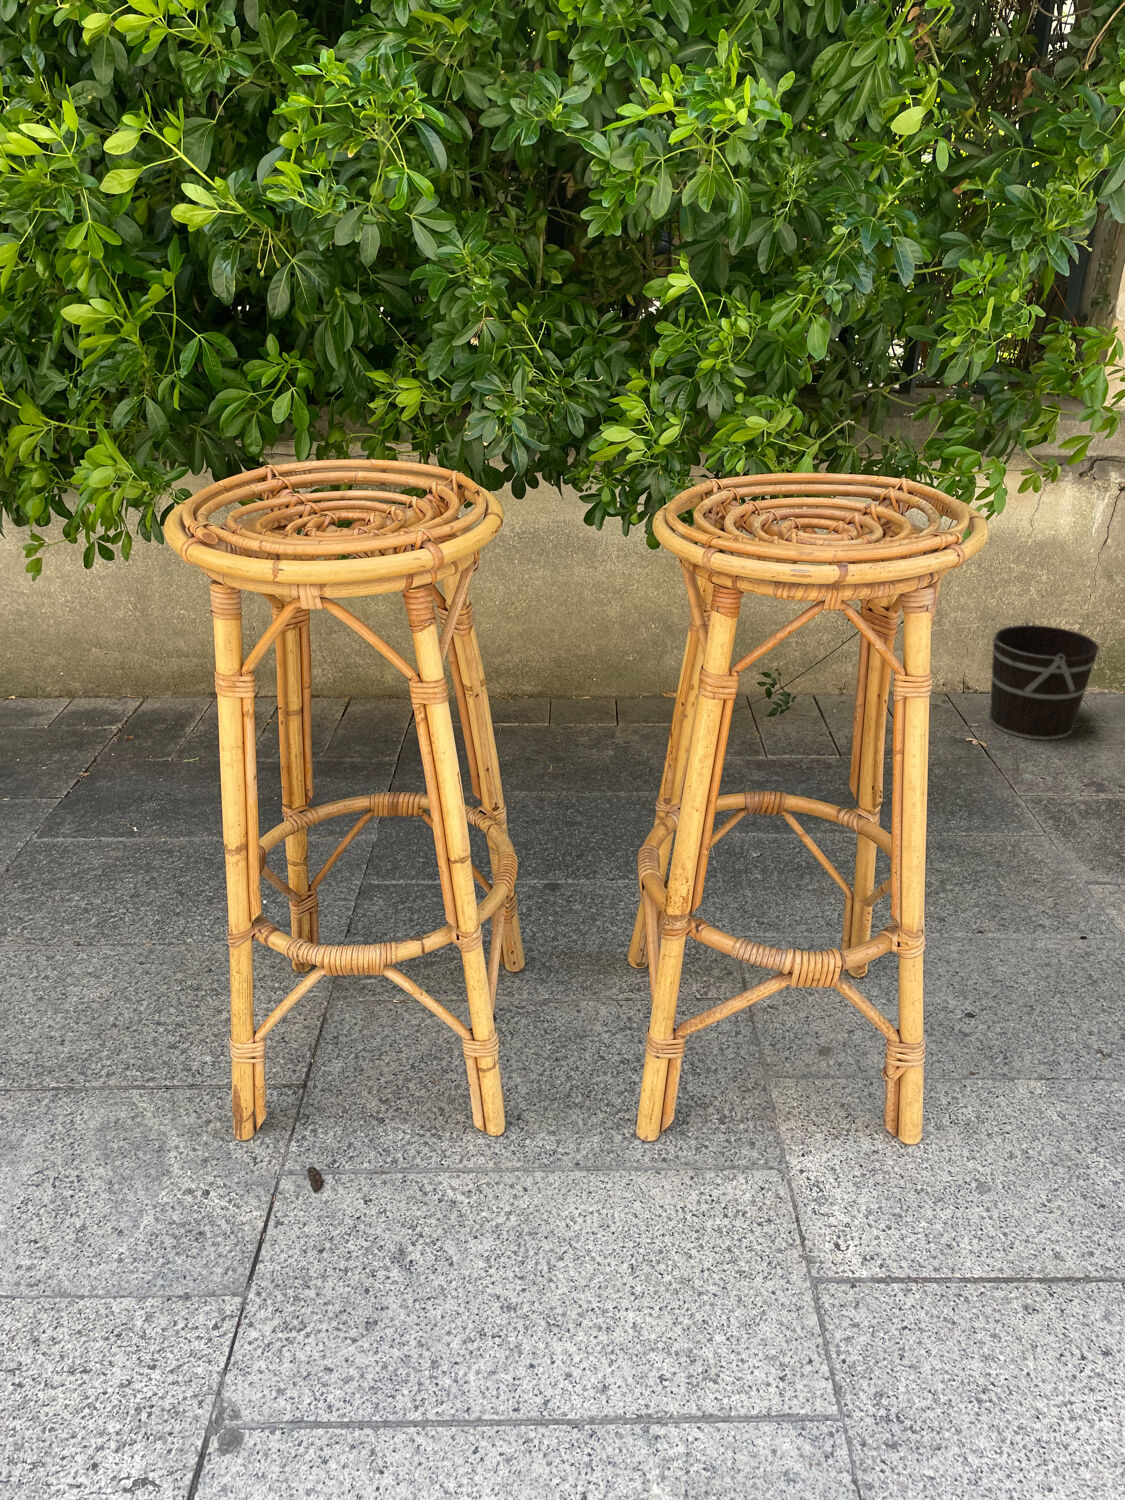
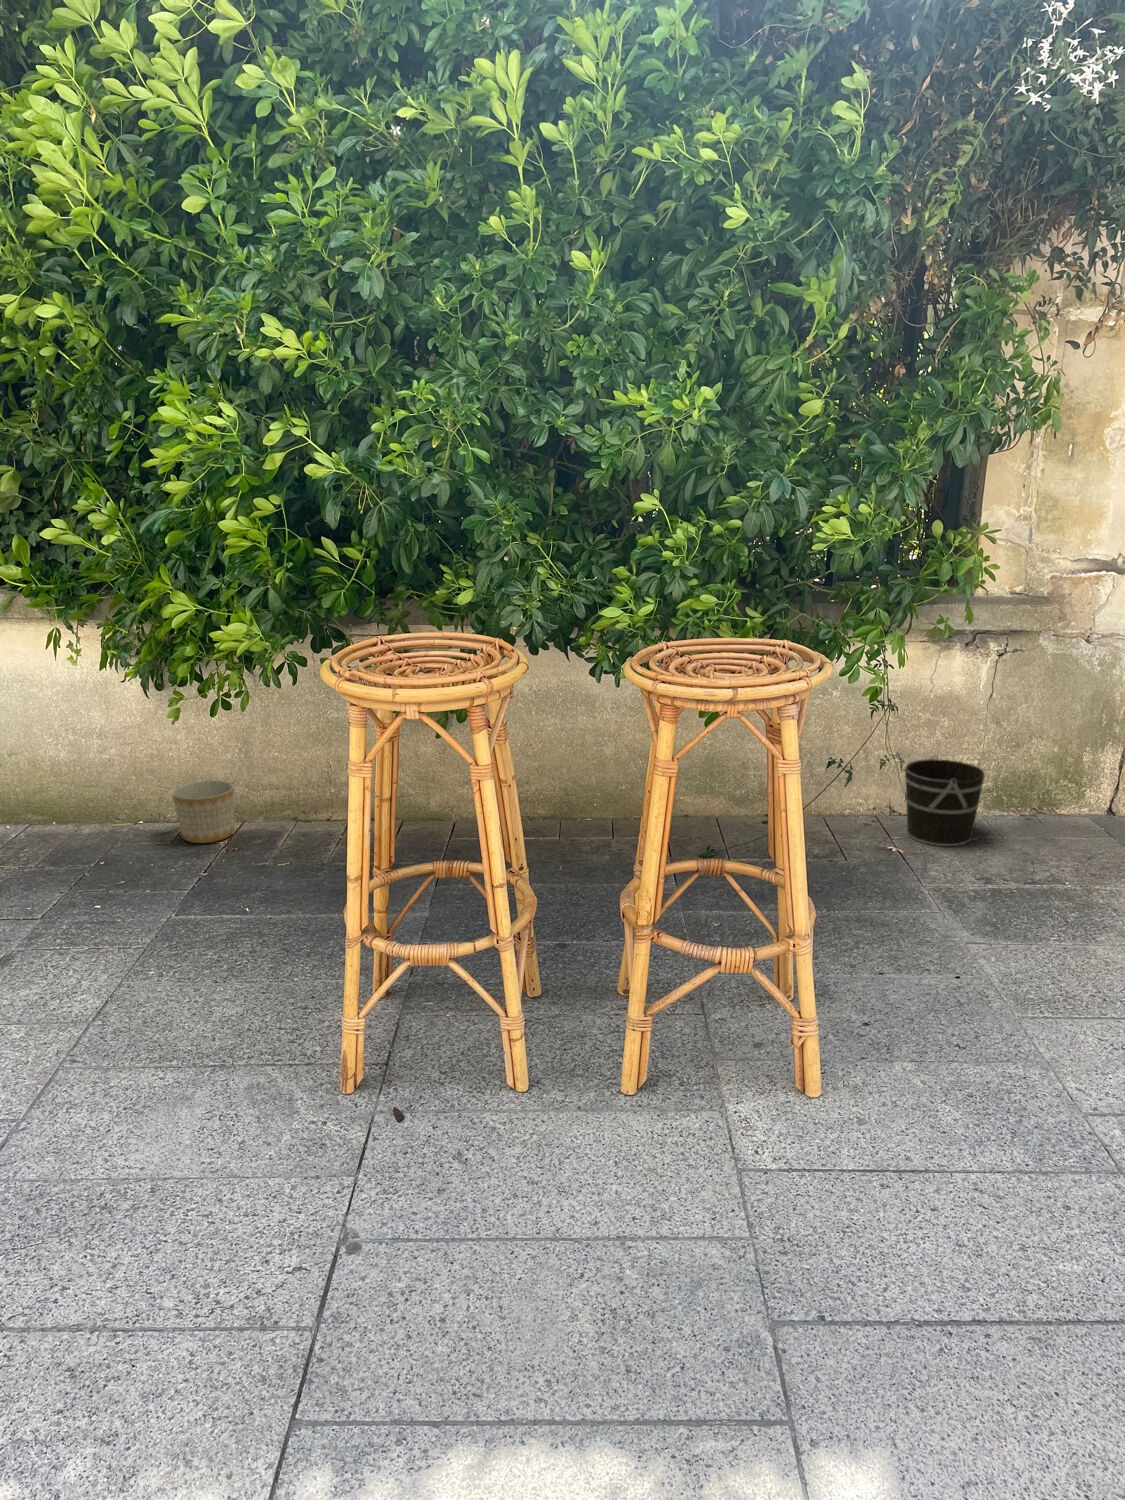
planter: none [40,649,126,732] -> present [172,780,234,843]

